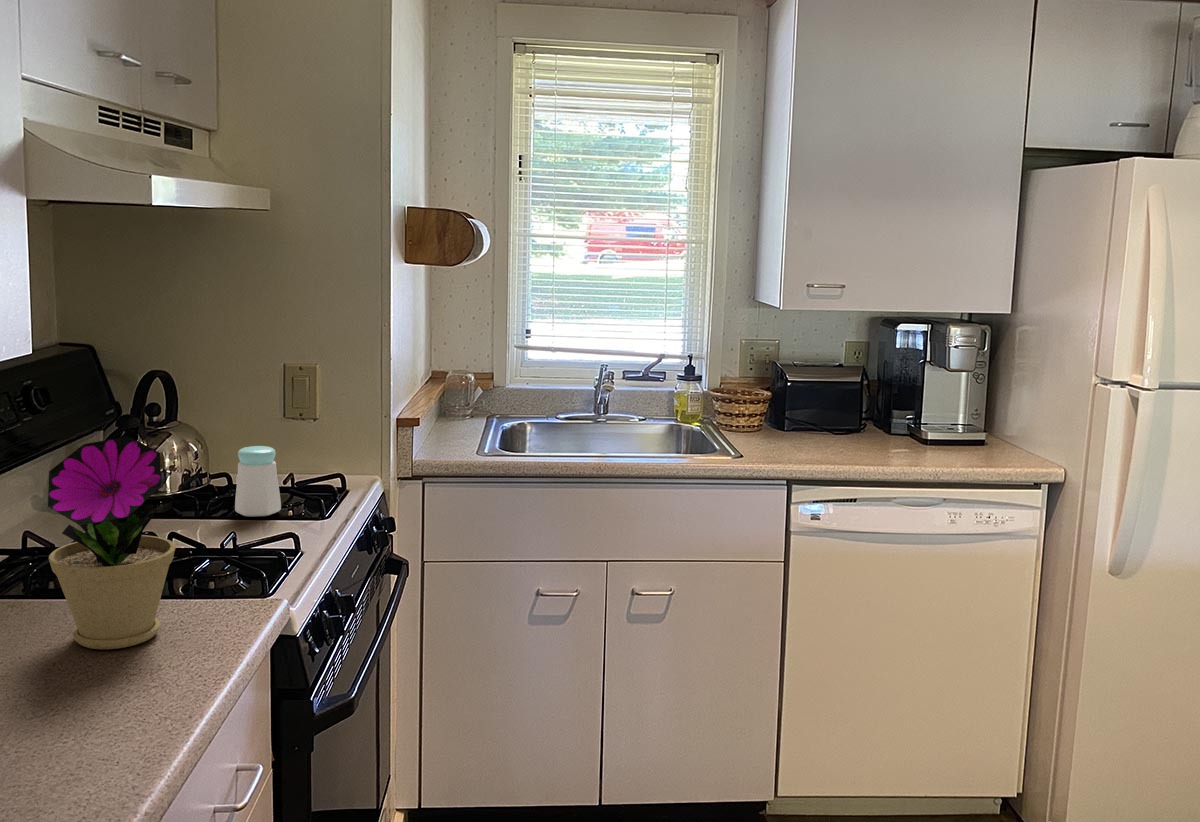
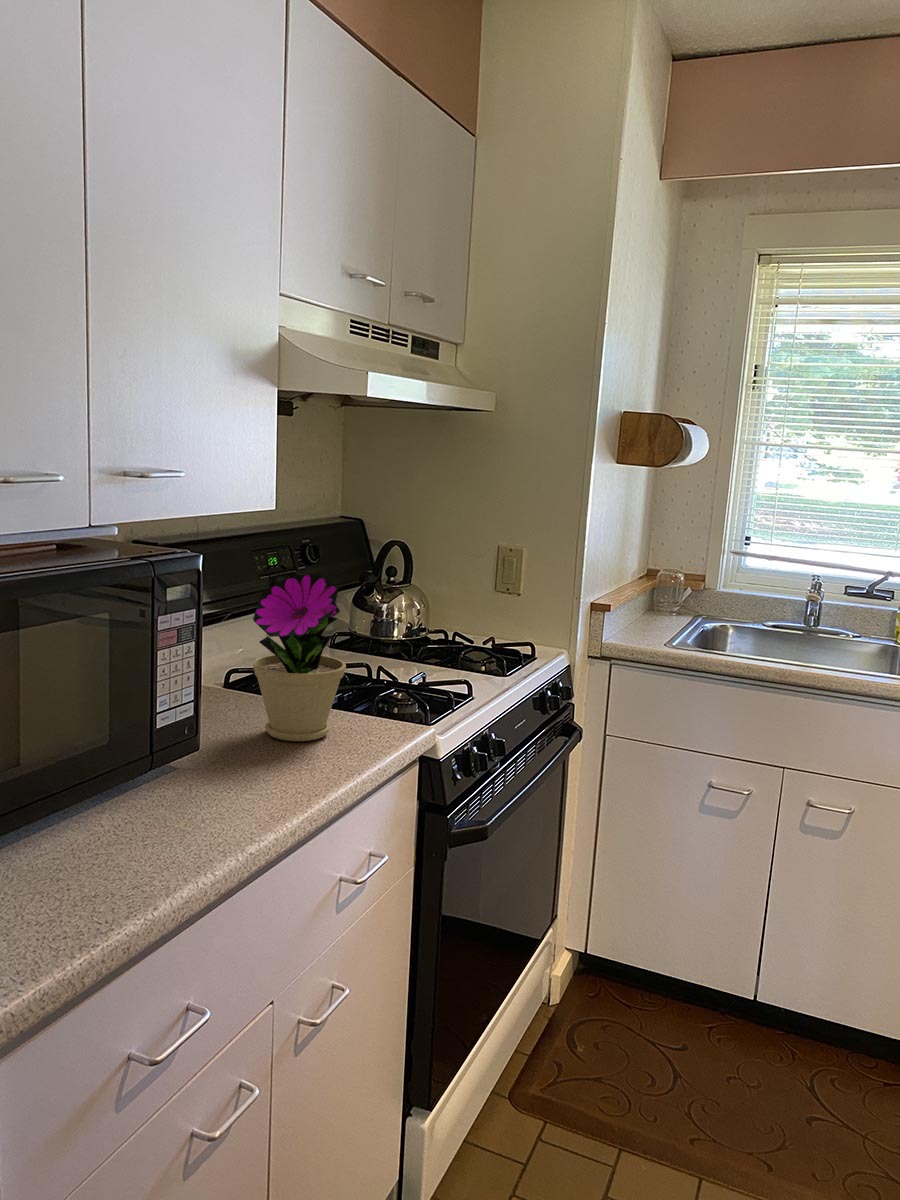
salt shaker: present [235,446,281,517] -> none [435,607,472,666]

